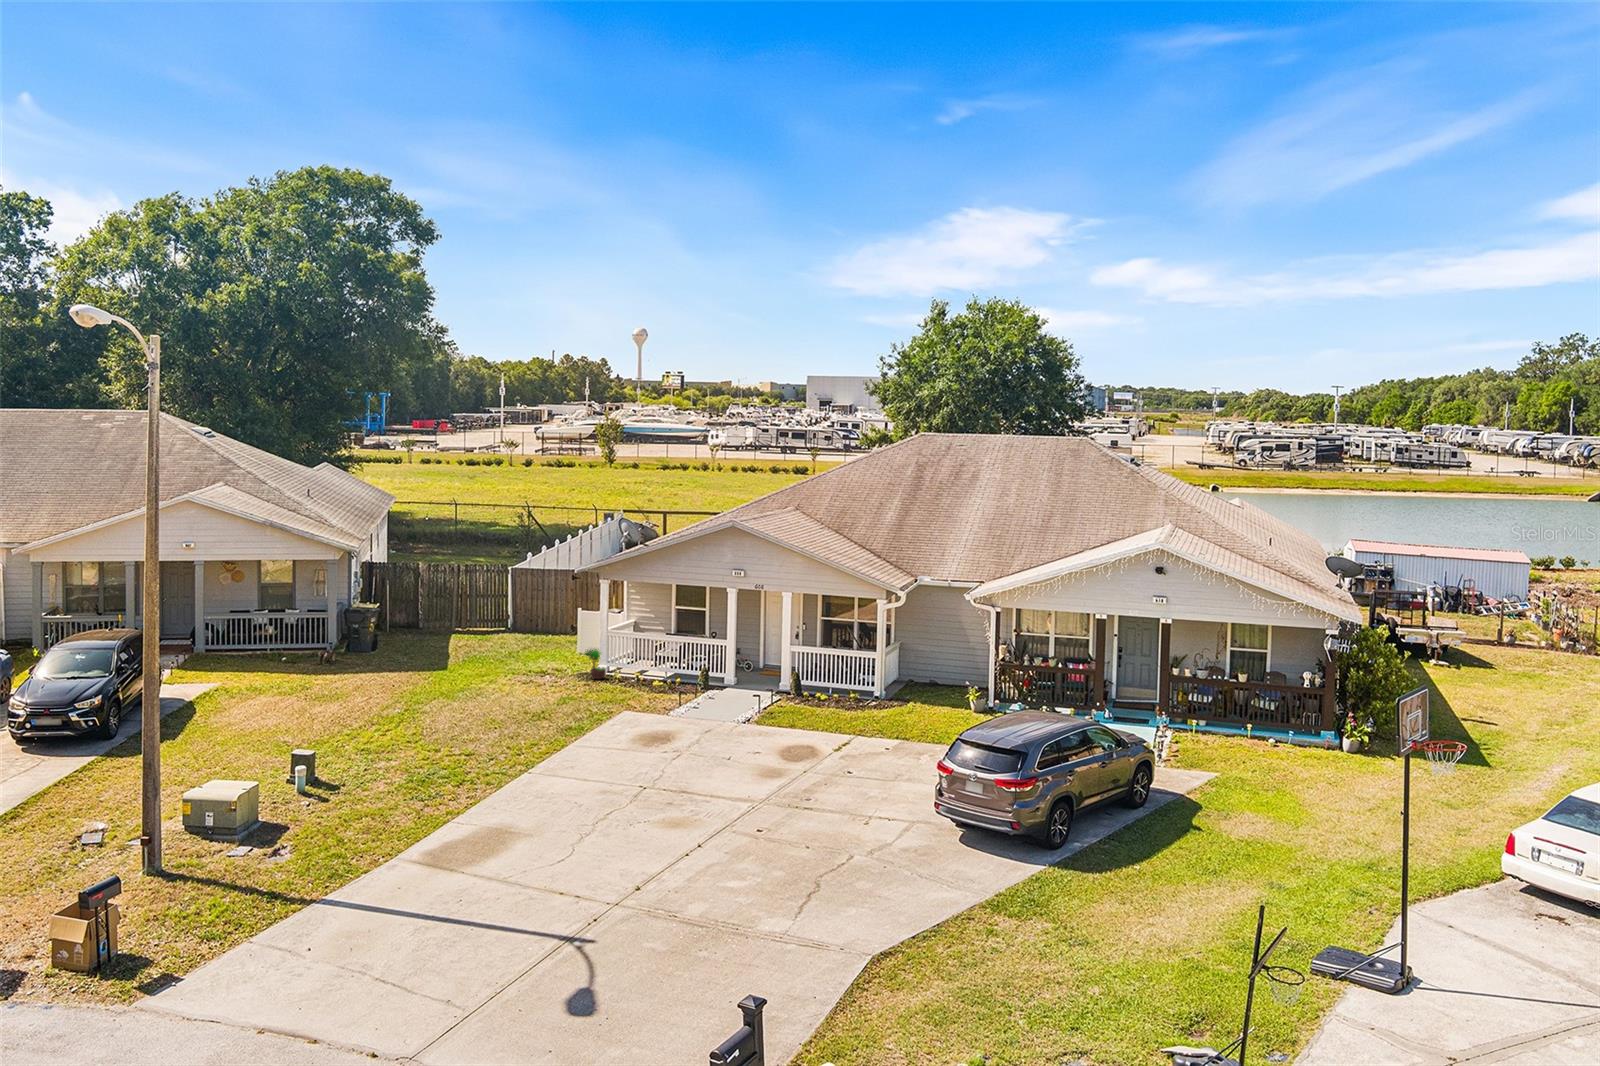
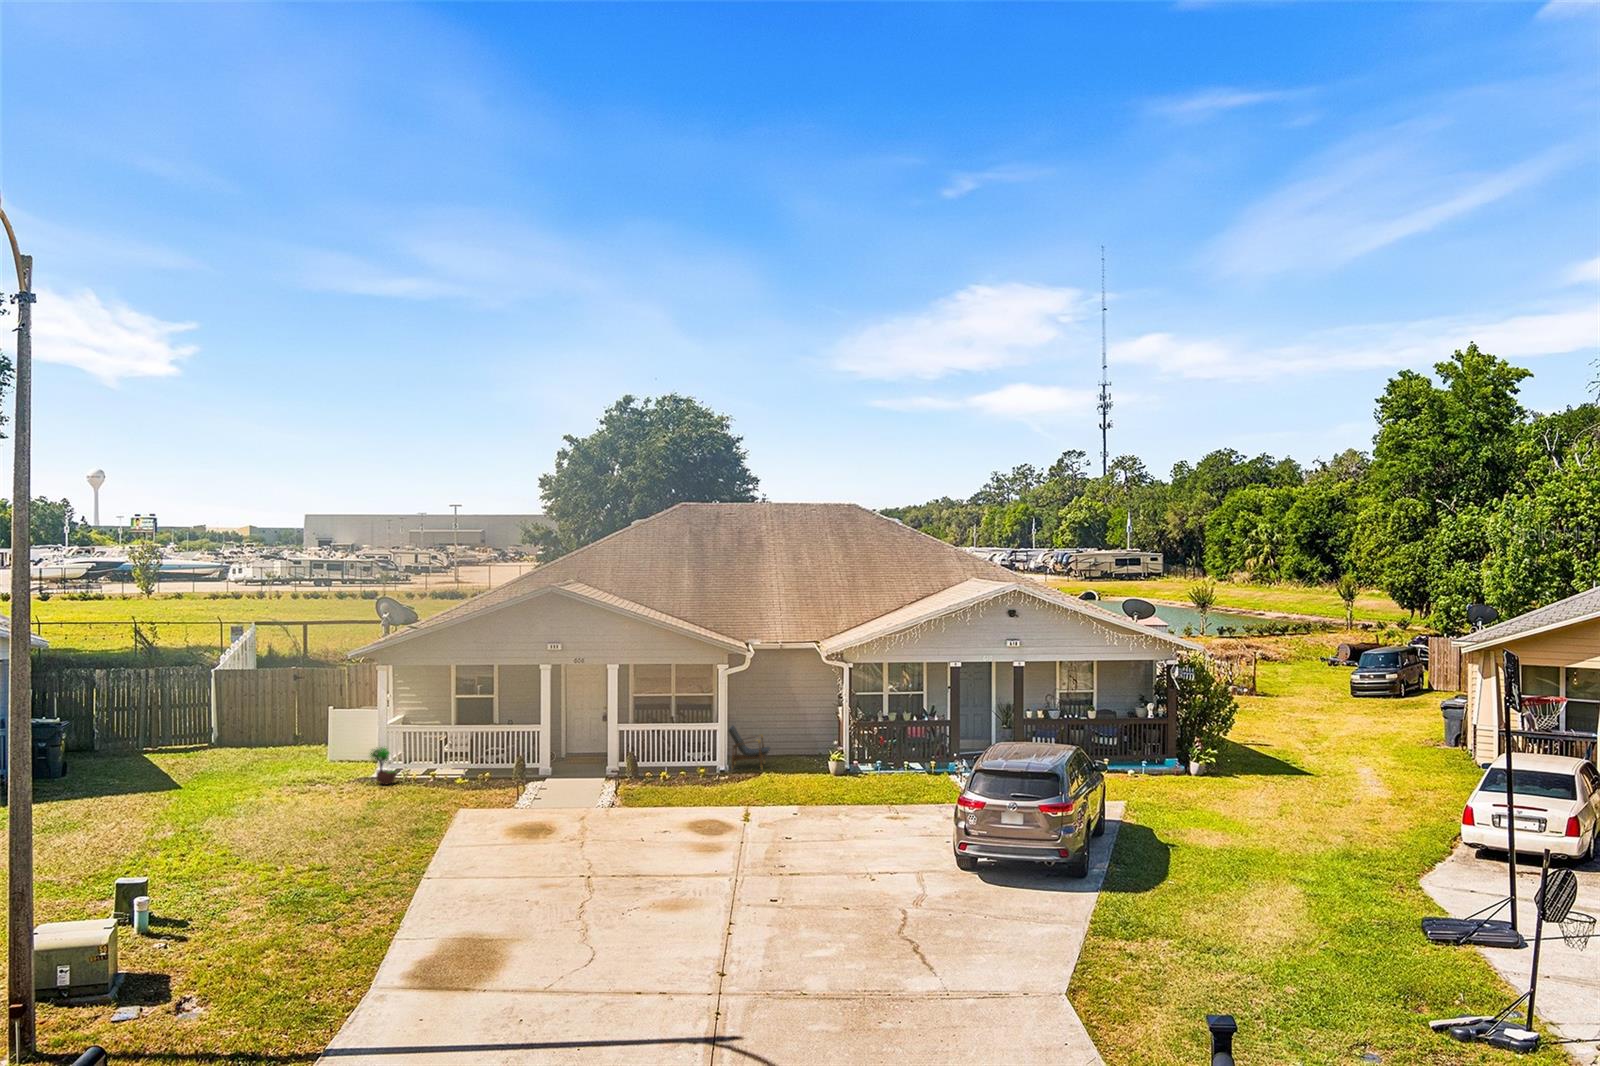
lounge chair: none [883,655,926,699] -> present [729,726,770,767]

